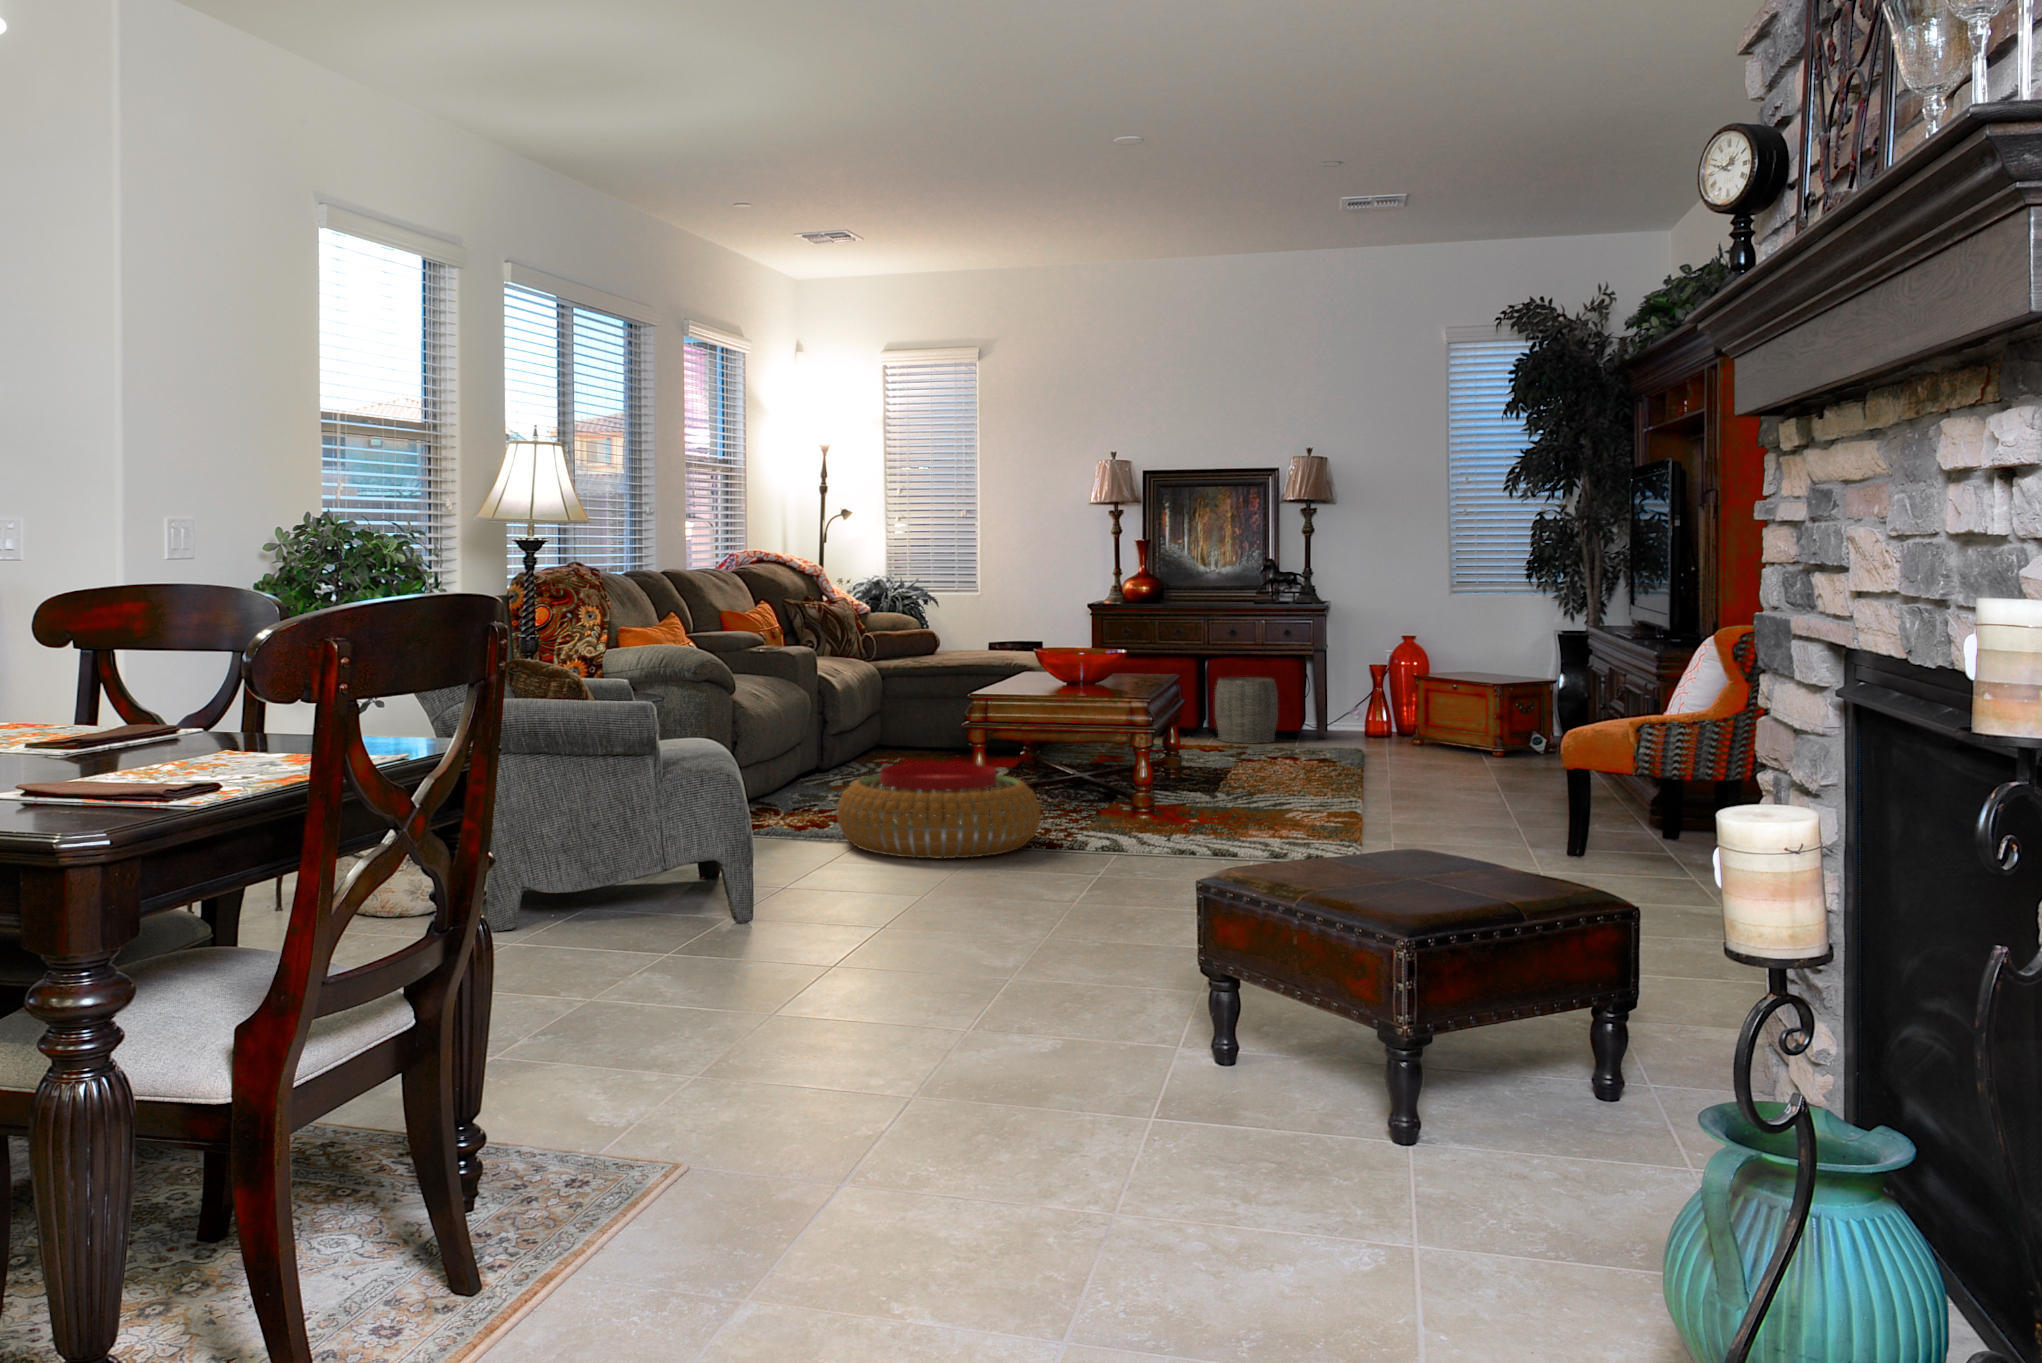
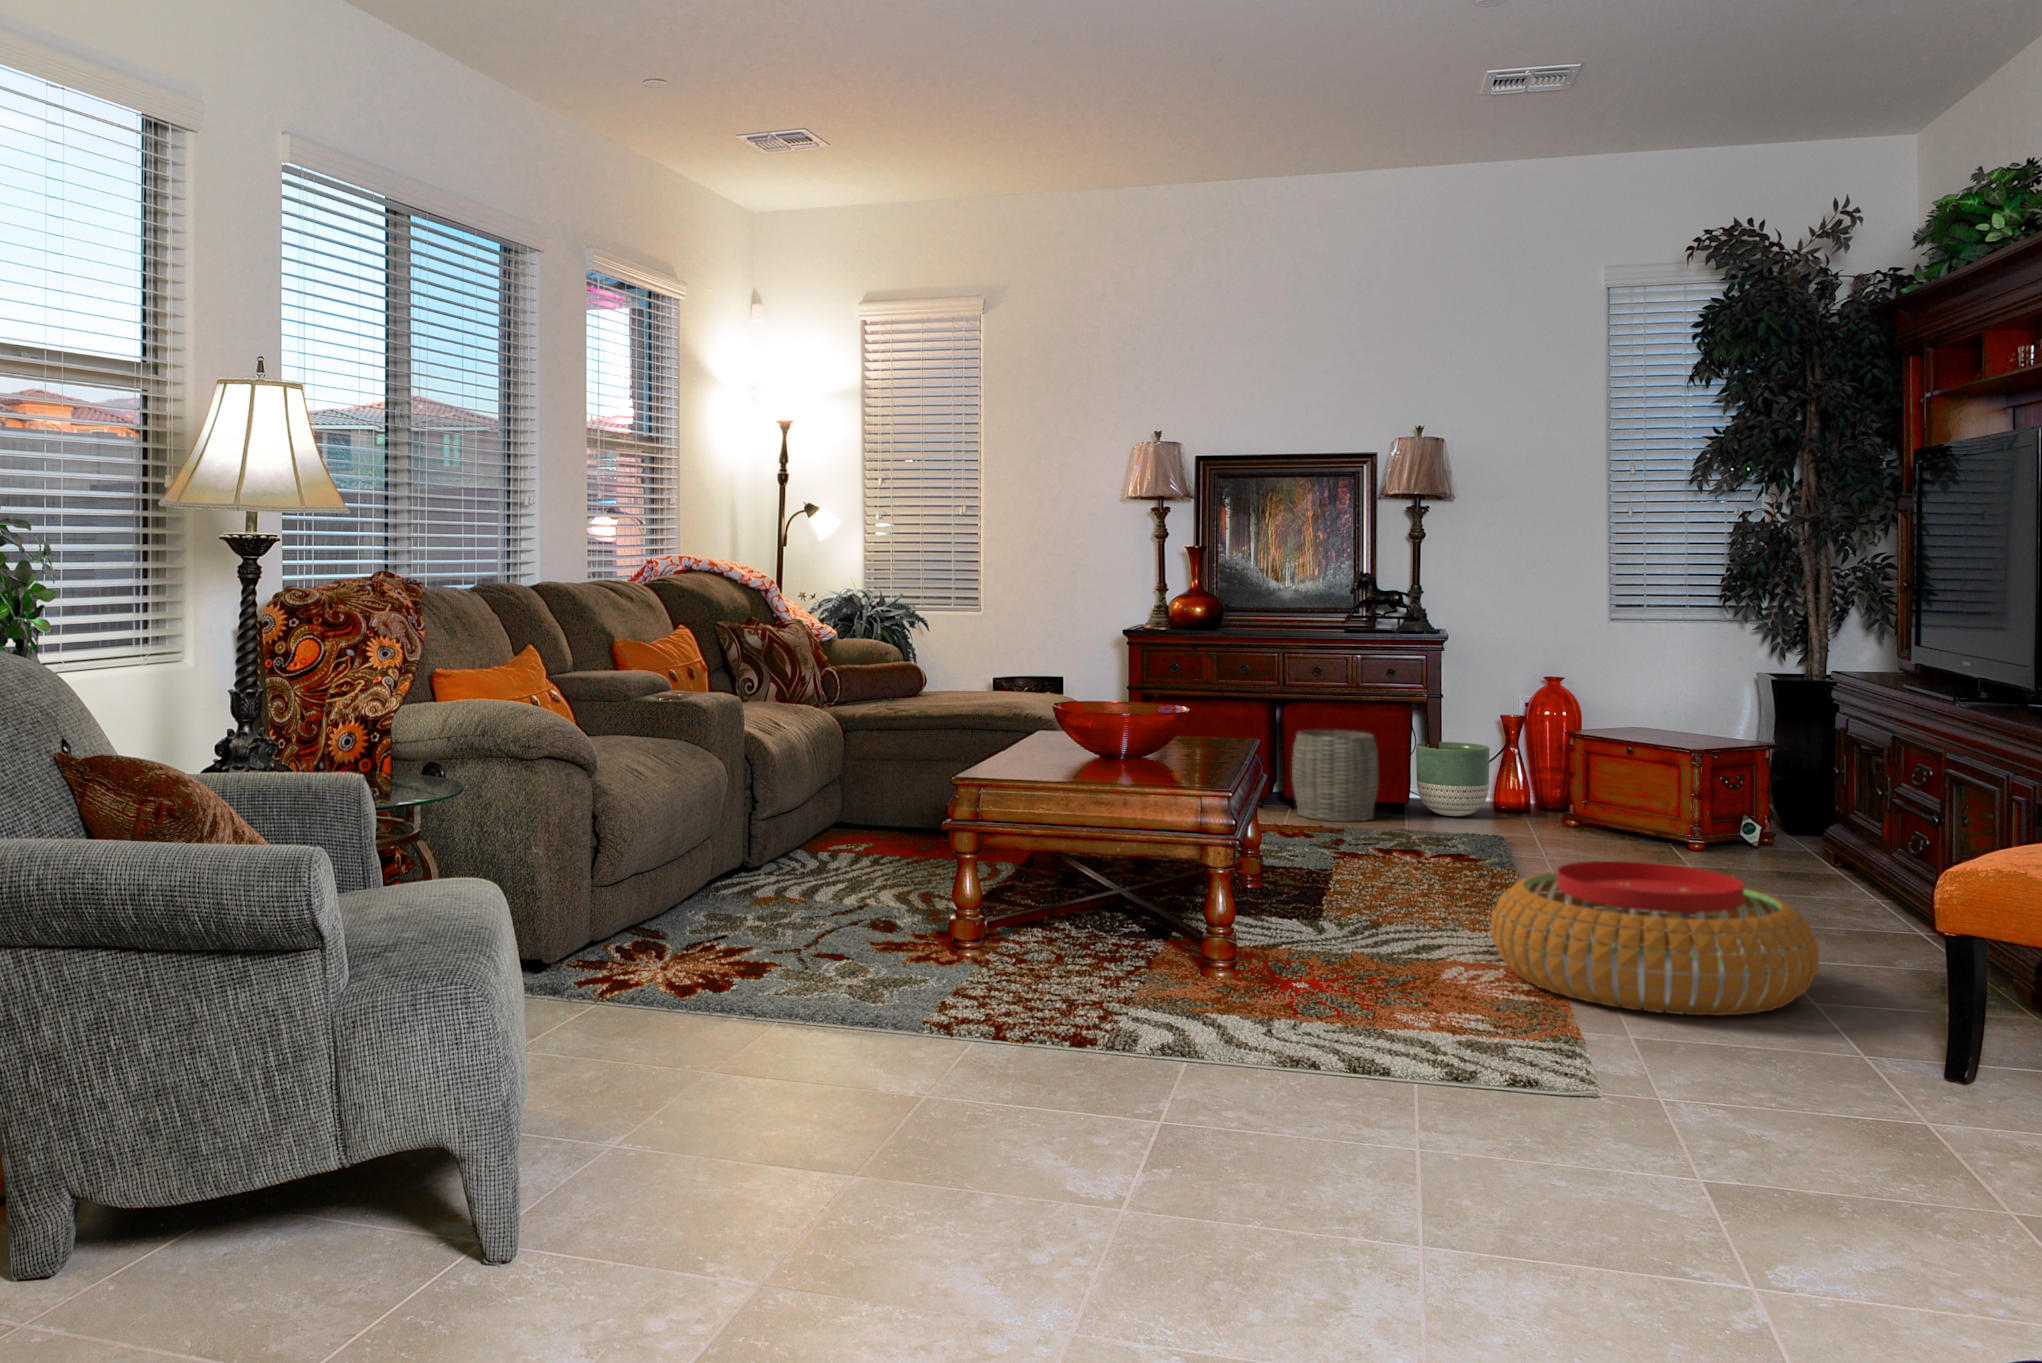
planter: none [1307,685,1360,740] -> present [1416,742,1489,816]
pouf: present [837,762,1041,859] -> present [1491,861,1819,1016]

